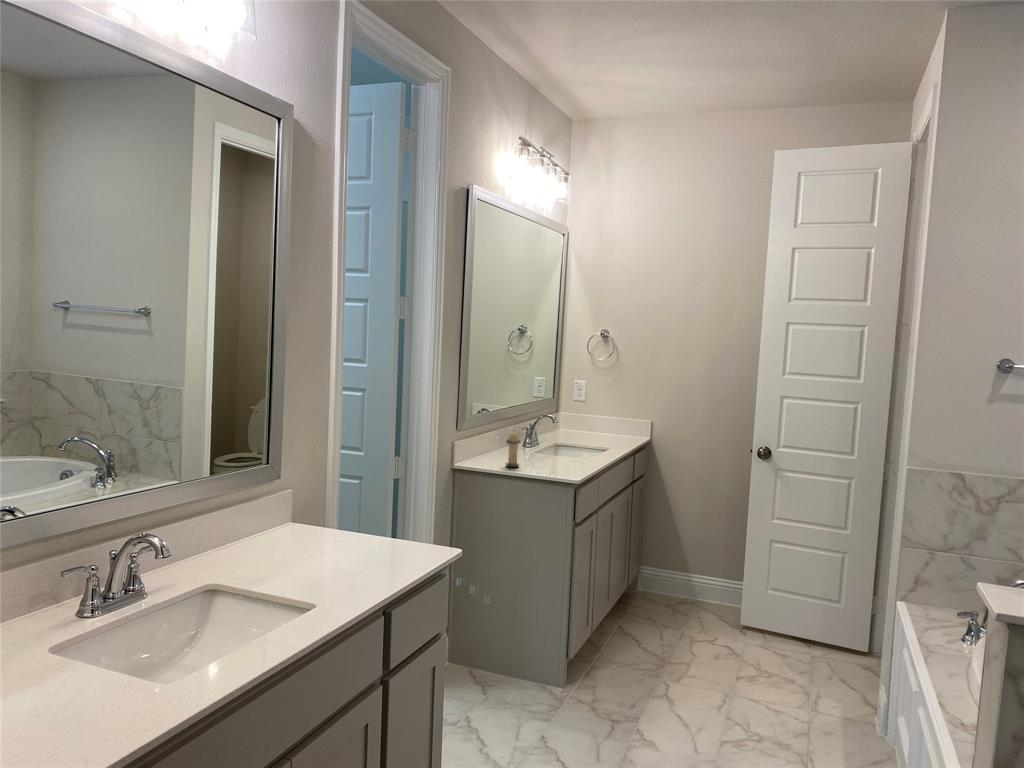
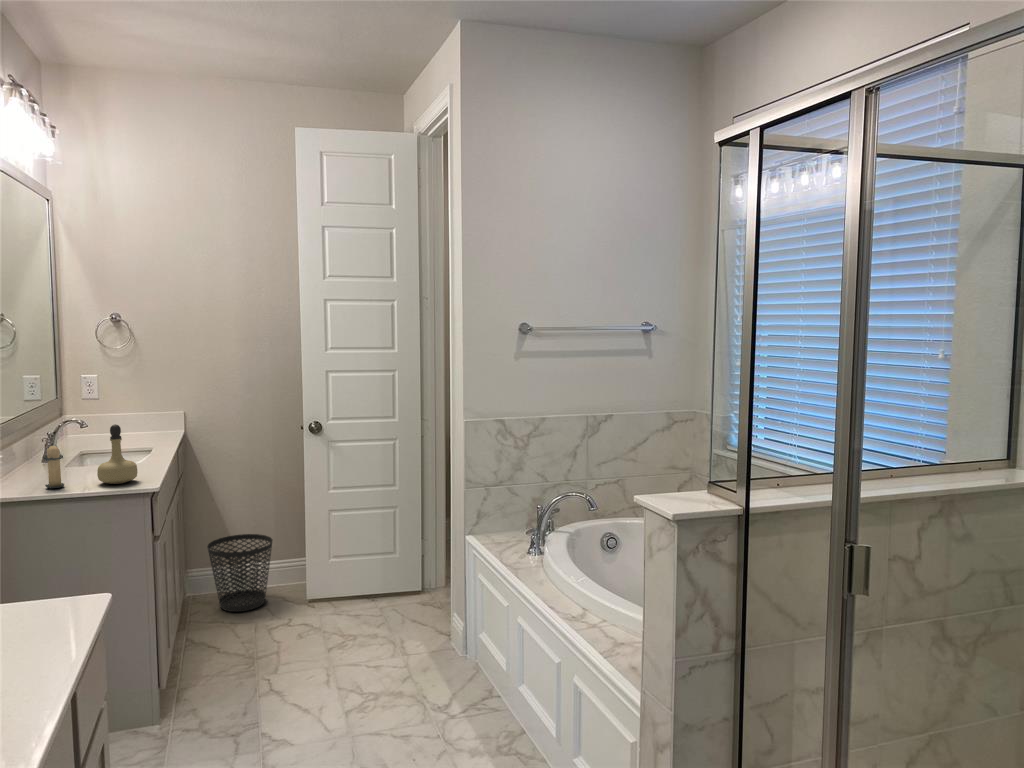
perfume bottle: none [543,421,575,472] -> present [97,424,138,484]
wastebasket: none [656,543,716,618] -> present [207,534,273,612]

